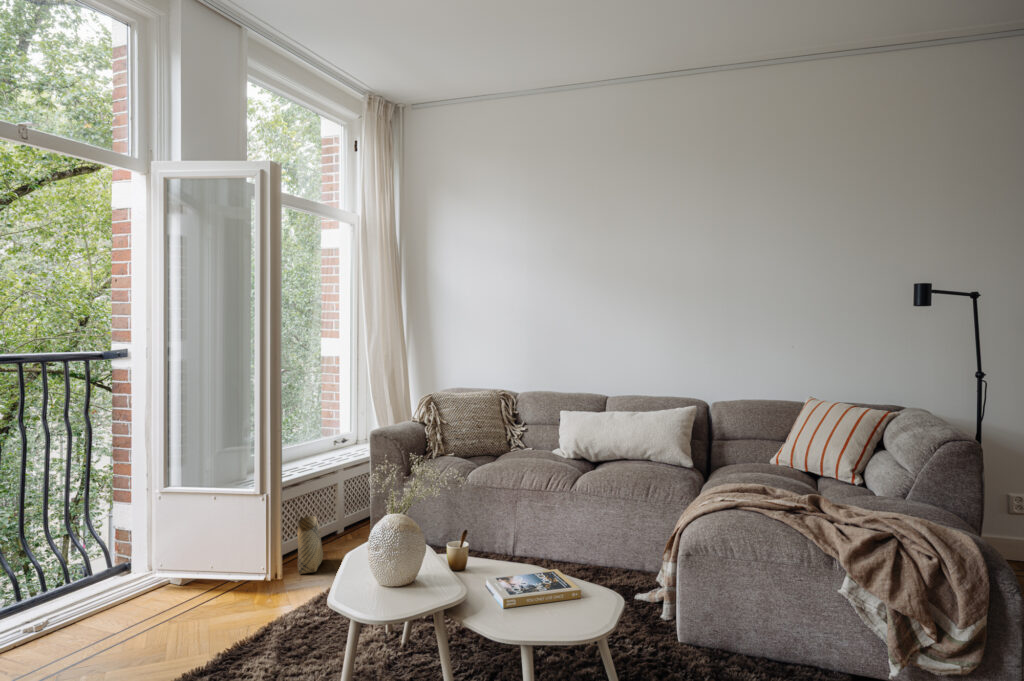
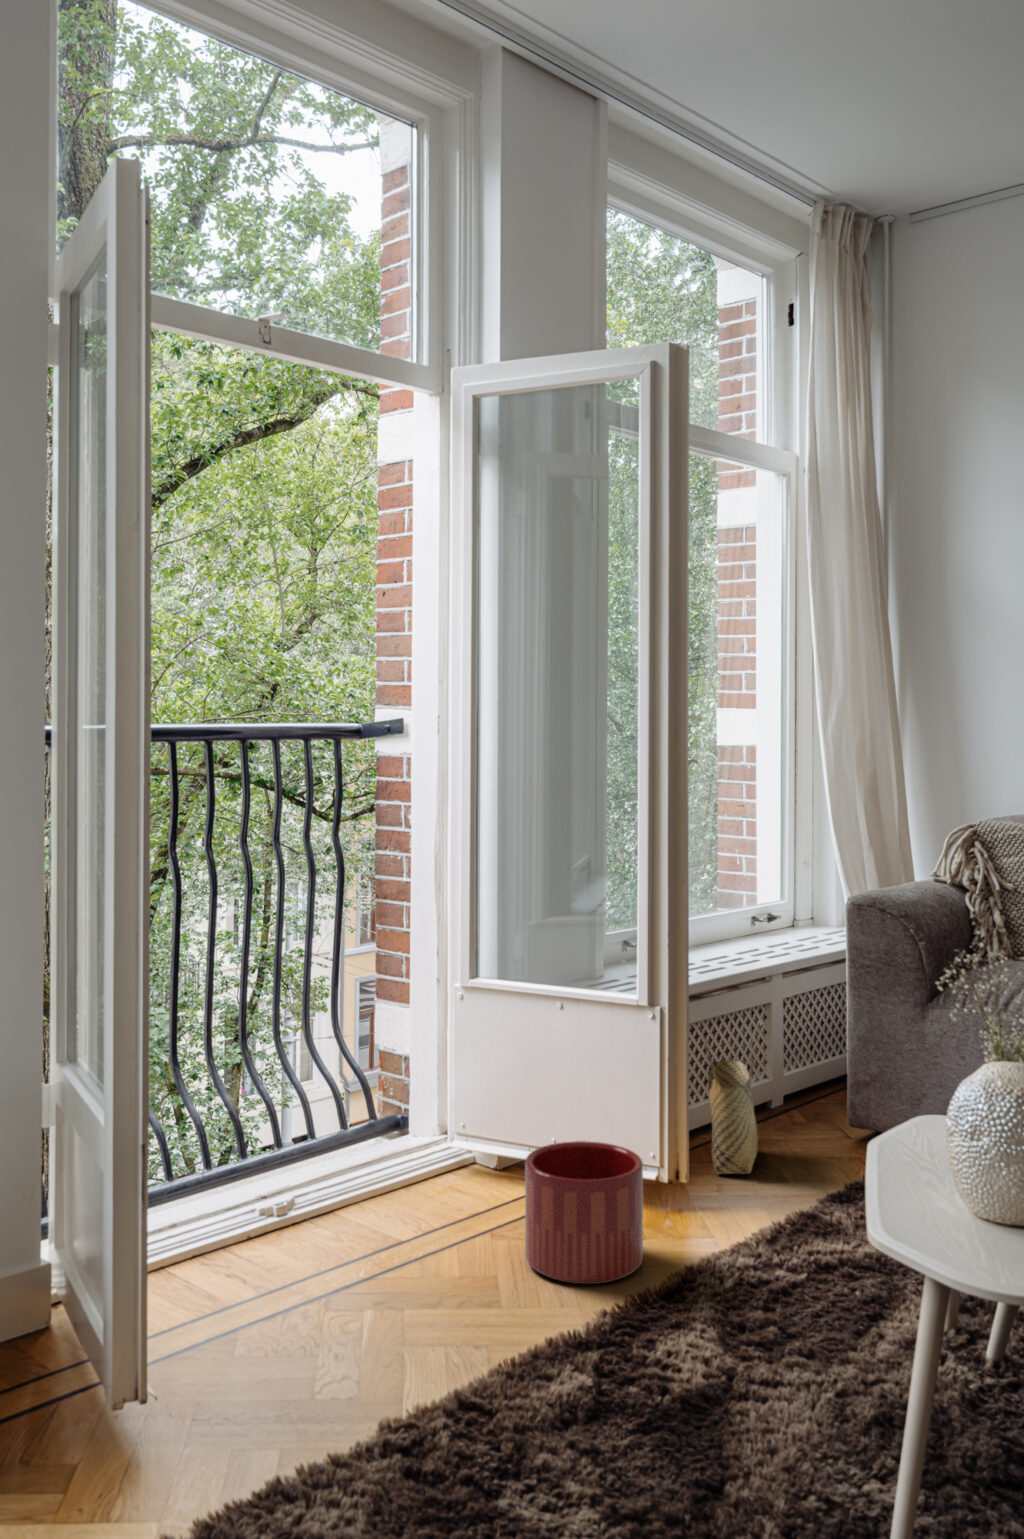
planter: none [182,568,248,642] -> present [525,1141,643,1284]

